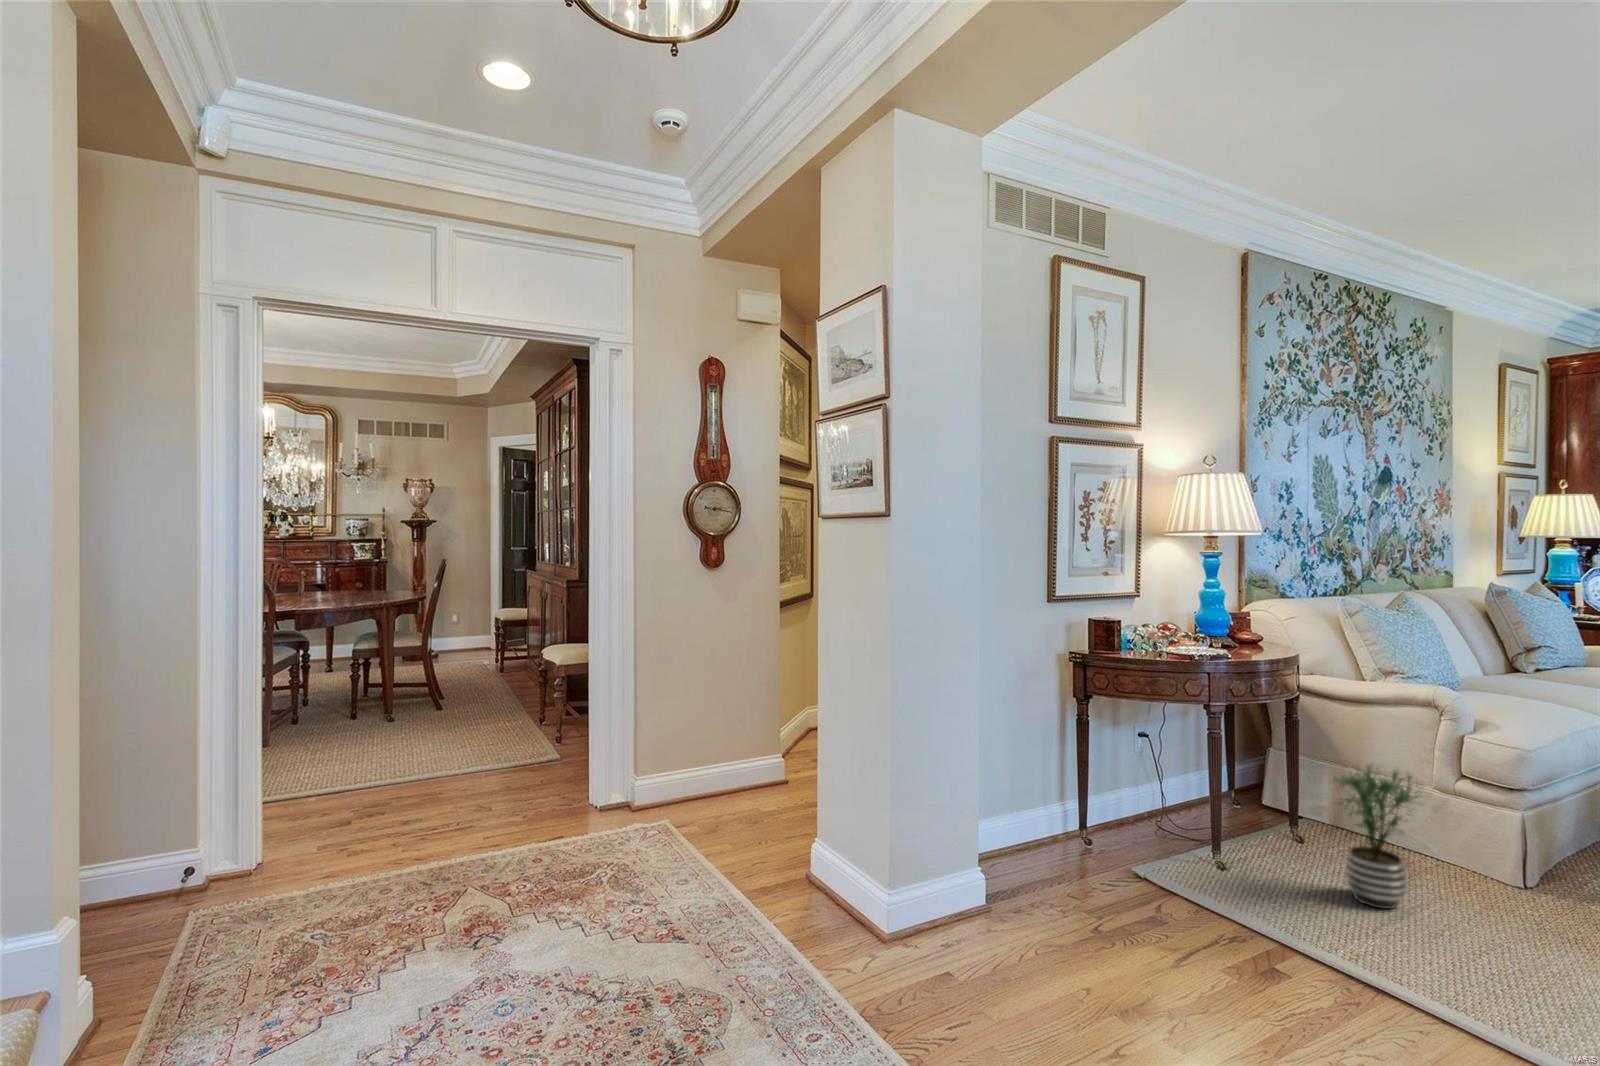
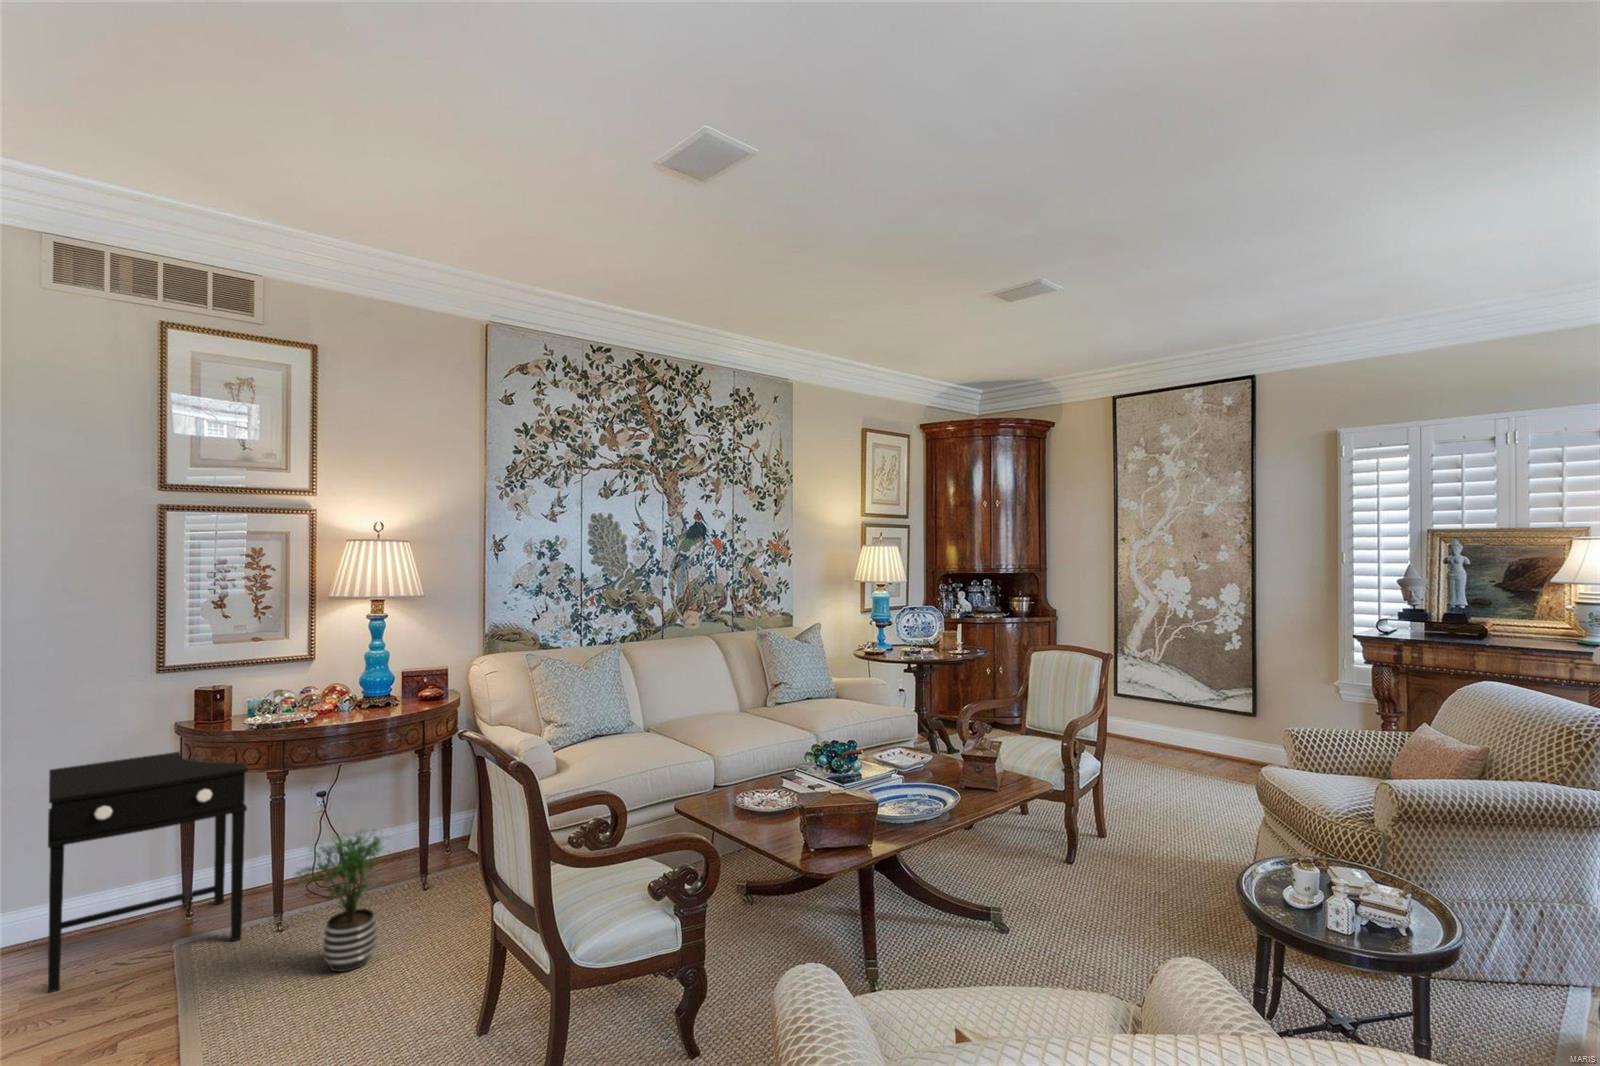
side table: none [1005,677,1205,899] -> present [48,752,248,993]

